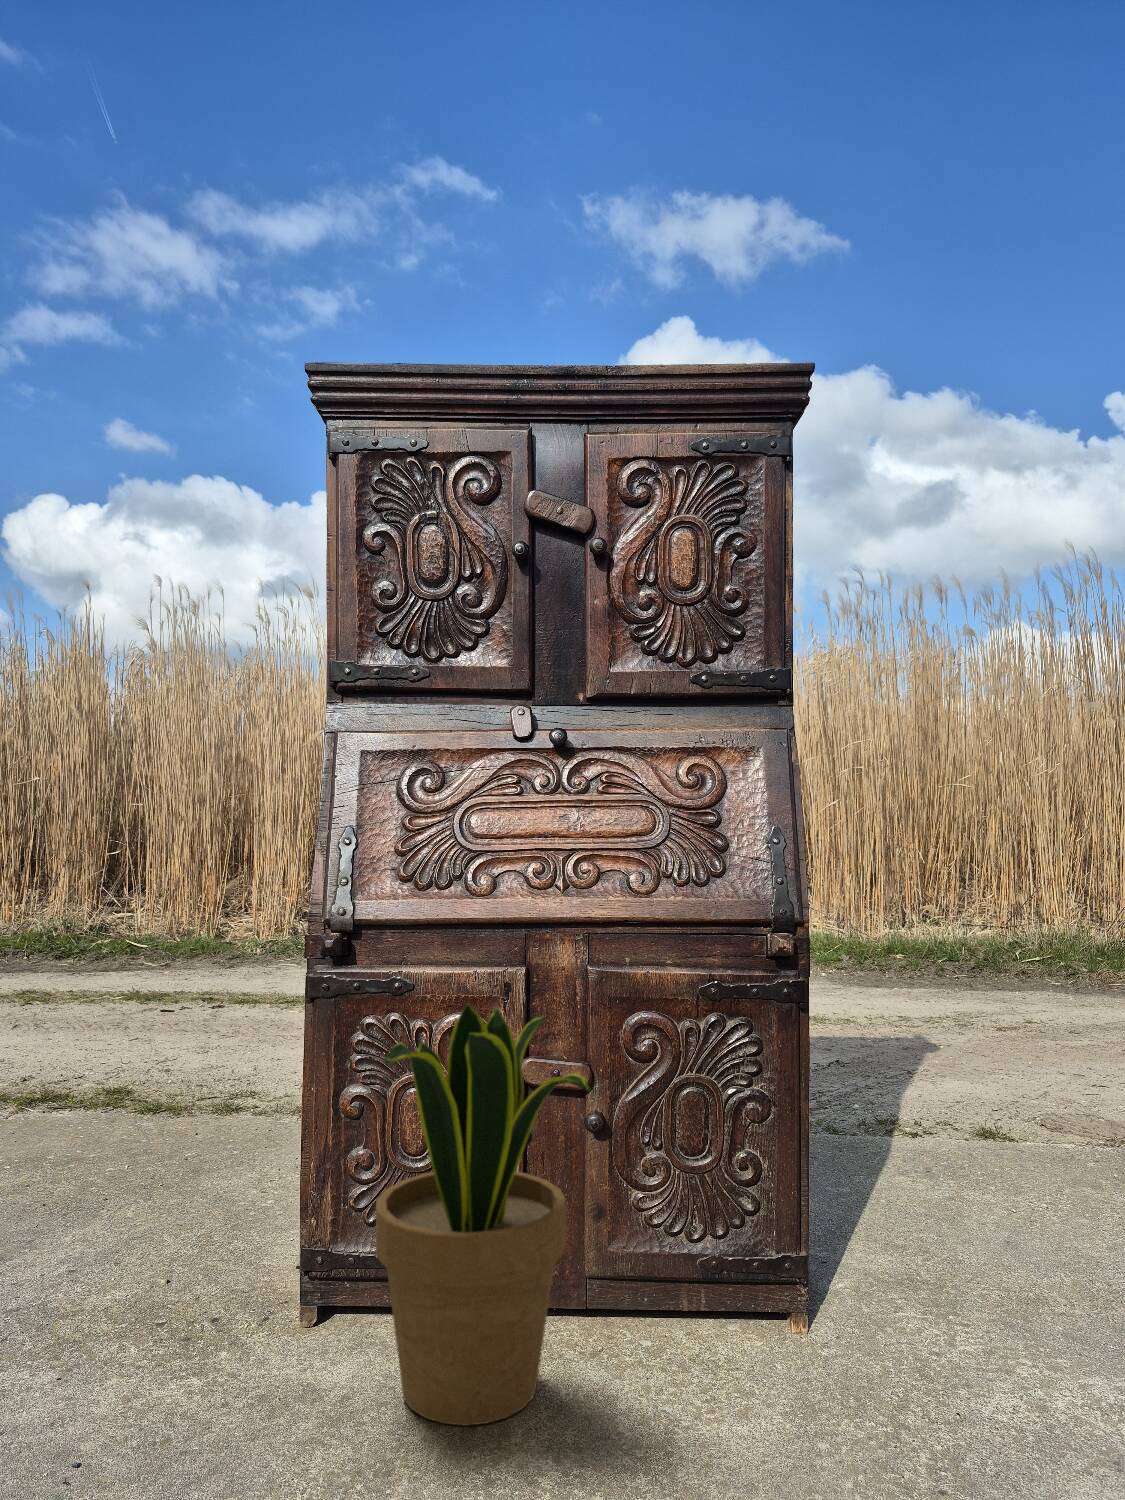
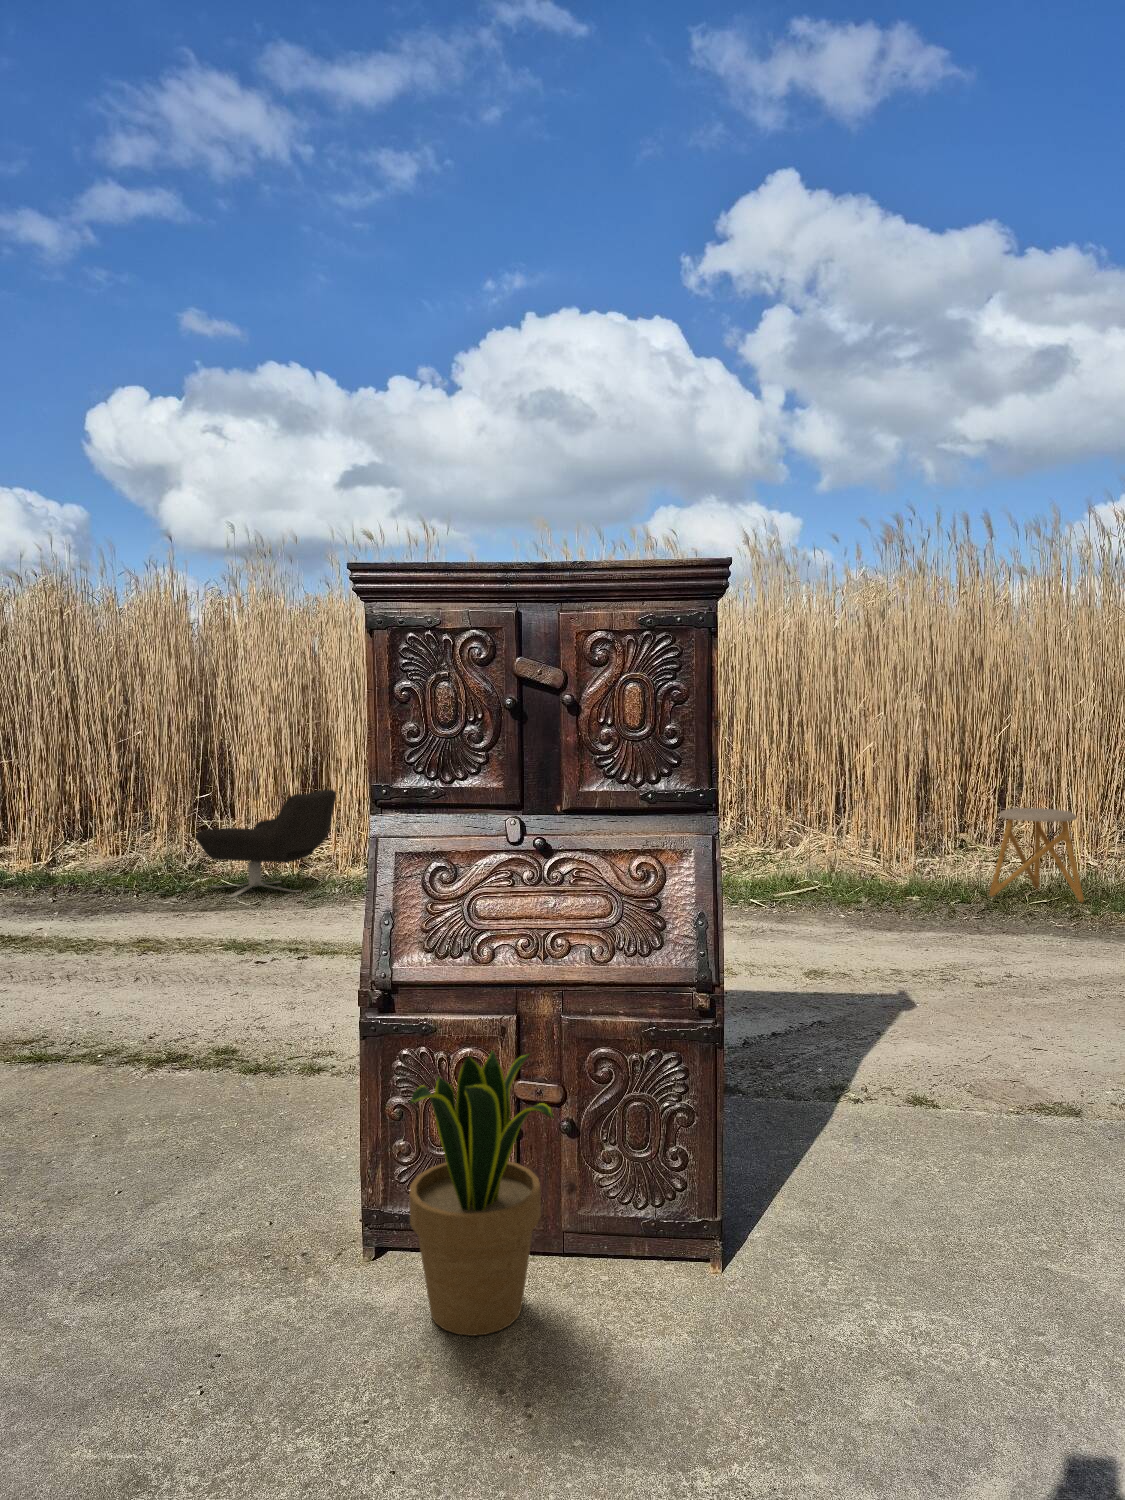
lounge chair: none [98,833,263,953] -> present [196,789,336,897]
stool: none [984,858,1087,958] -> present [990,808,1084,903]

